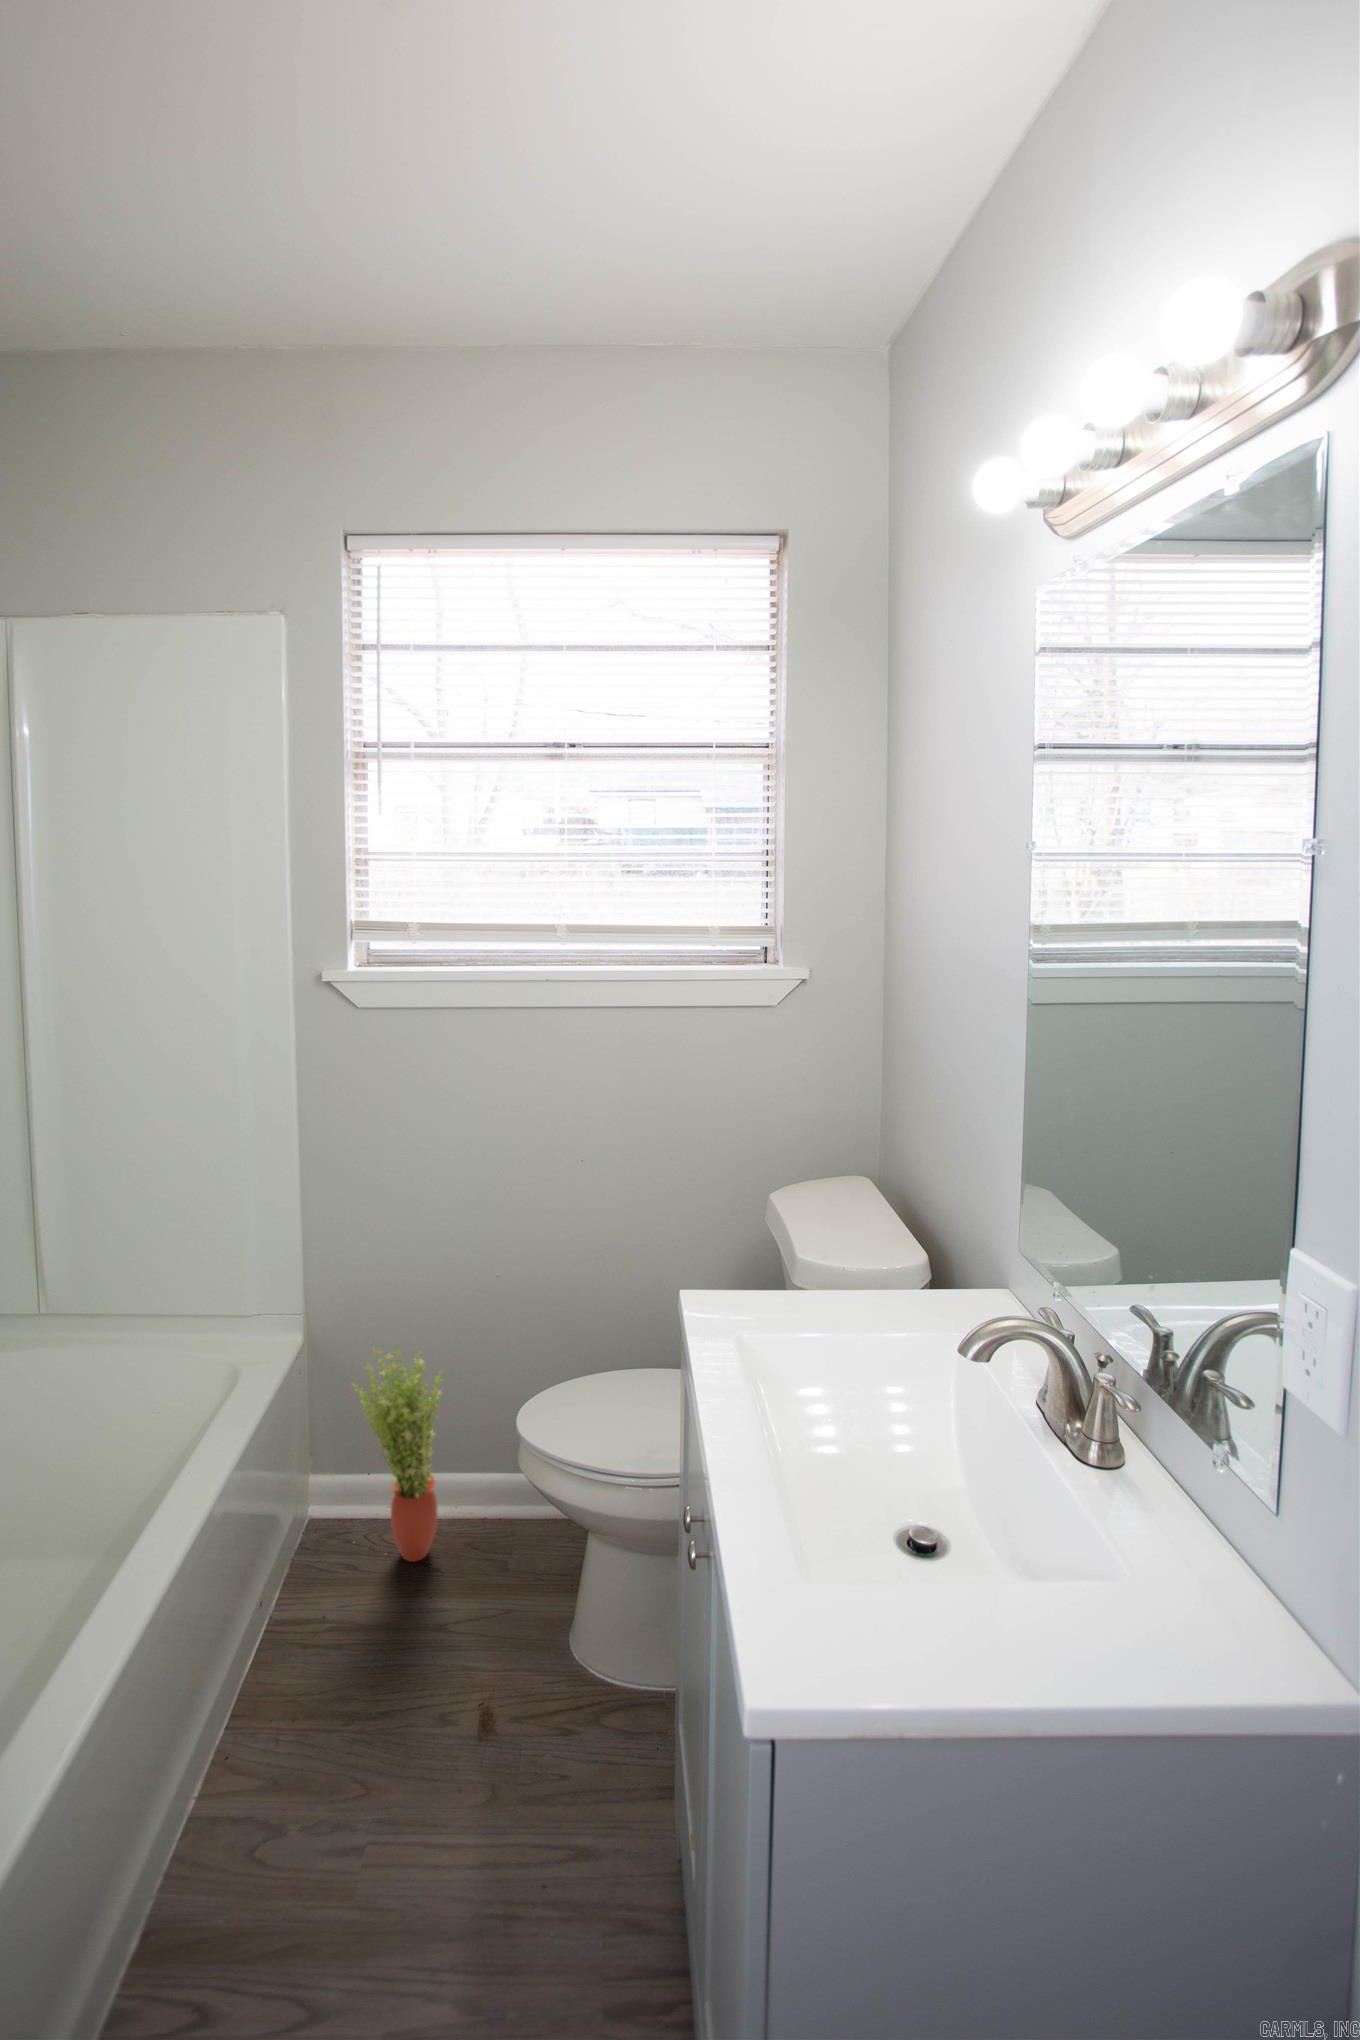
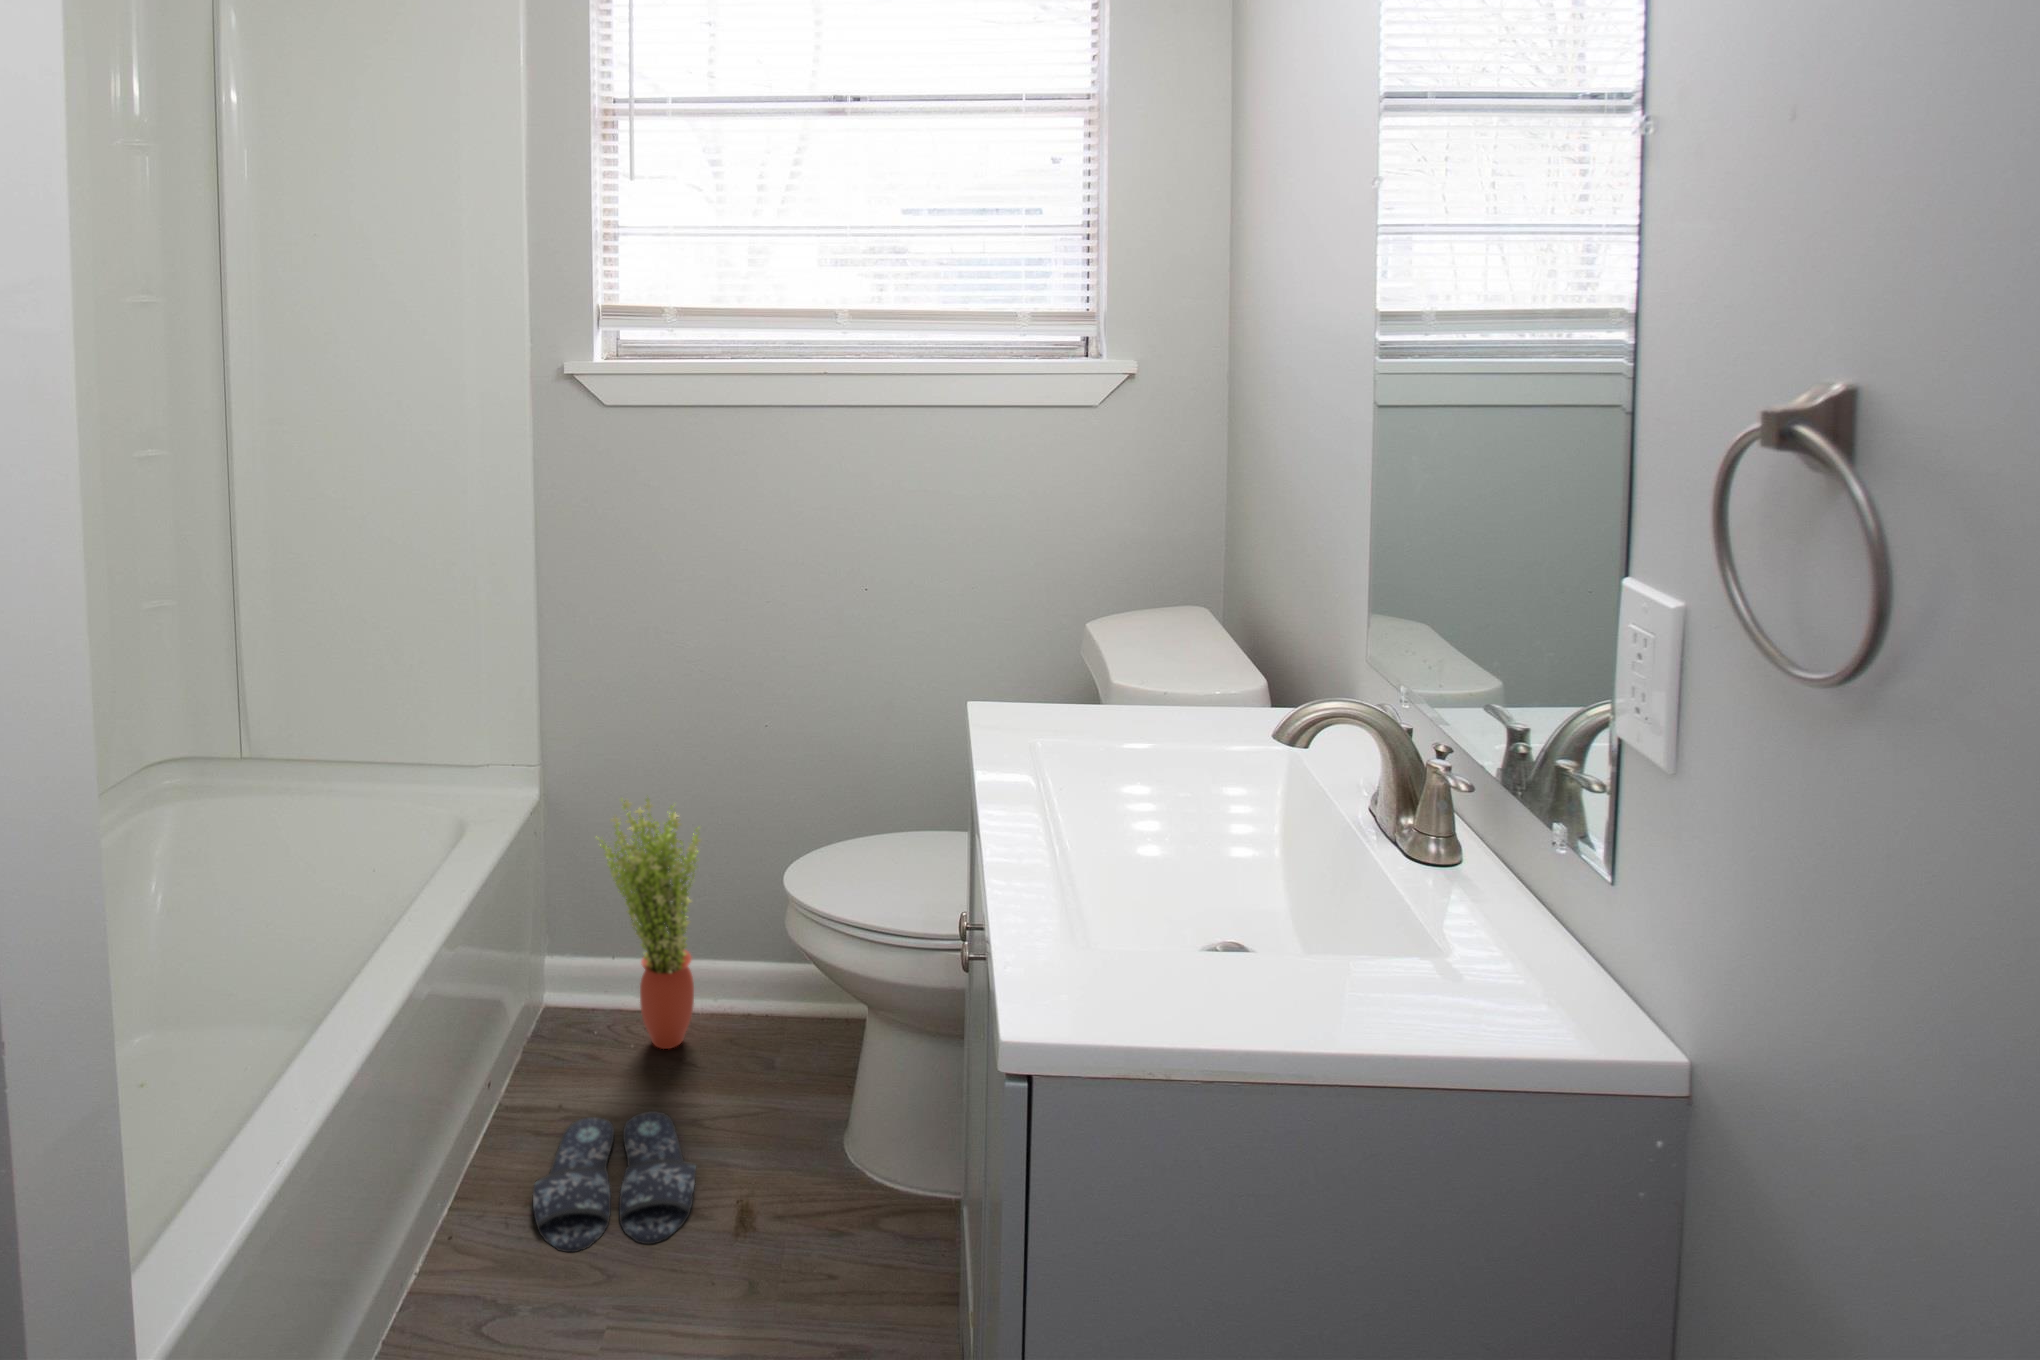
slippers: none [299,1626,443,1776] -> present [533,1111,696,1252]

